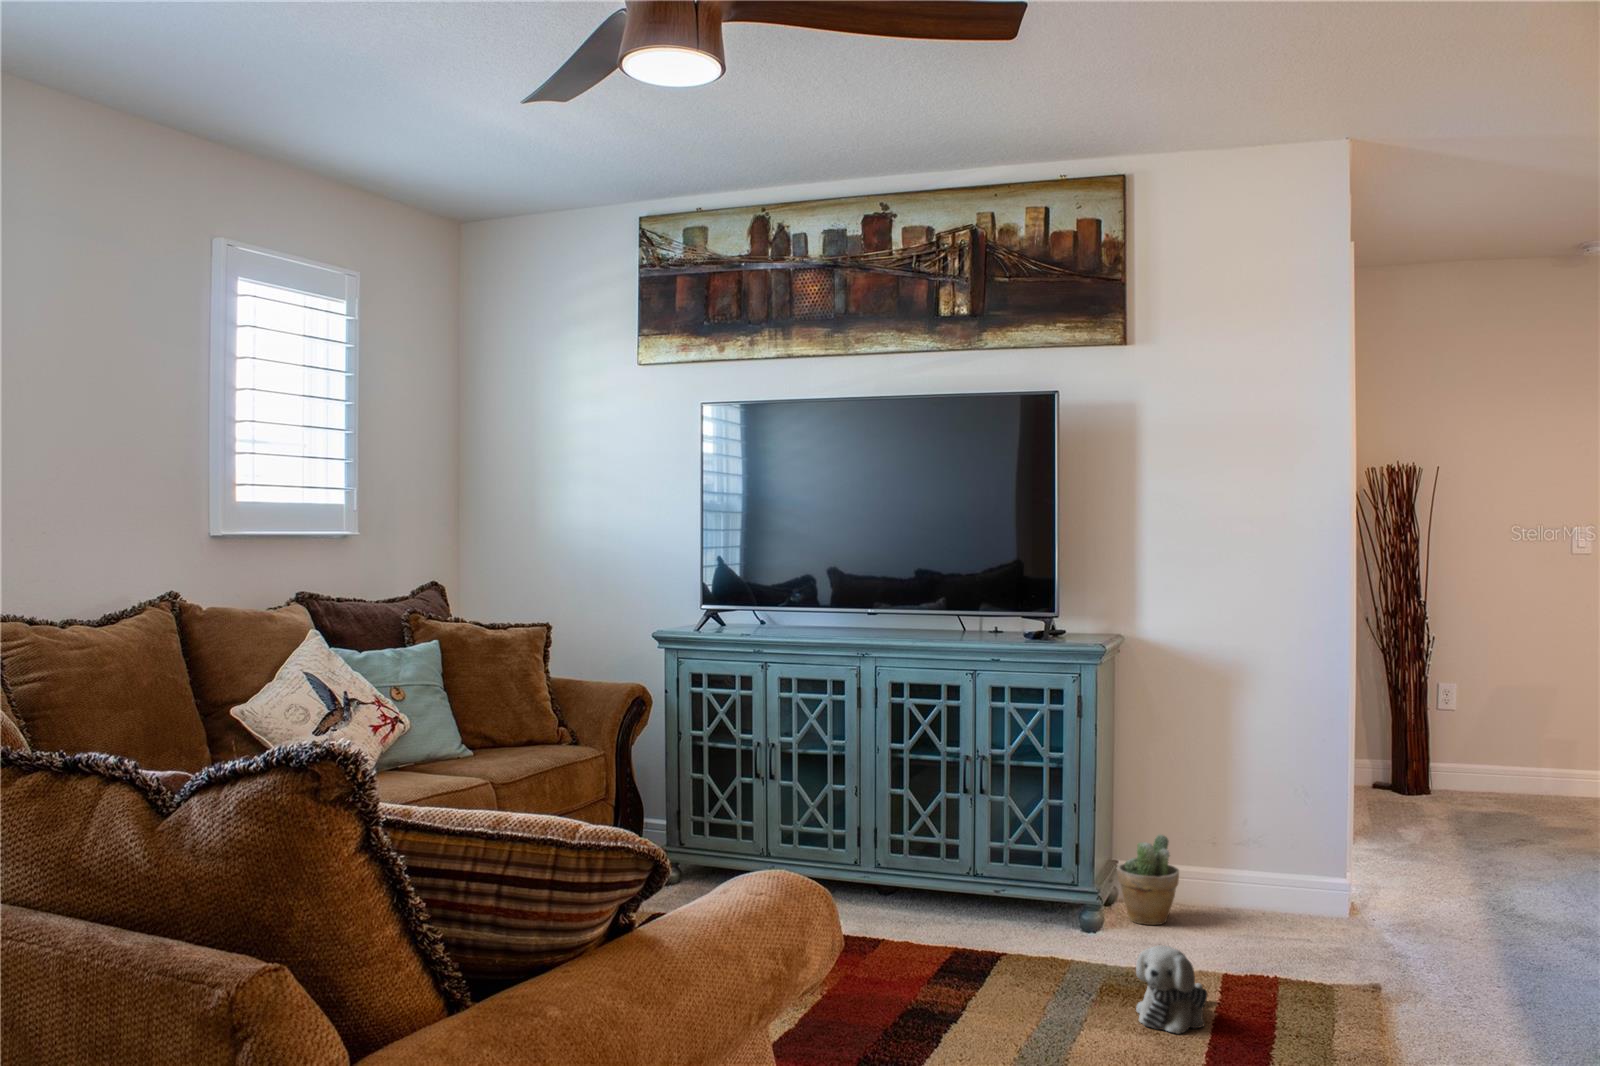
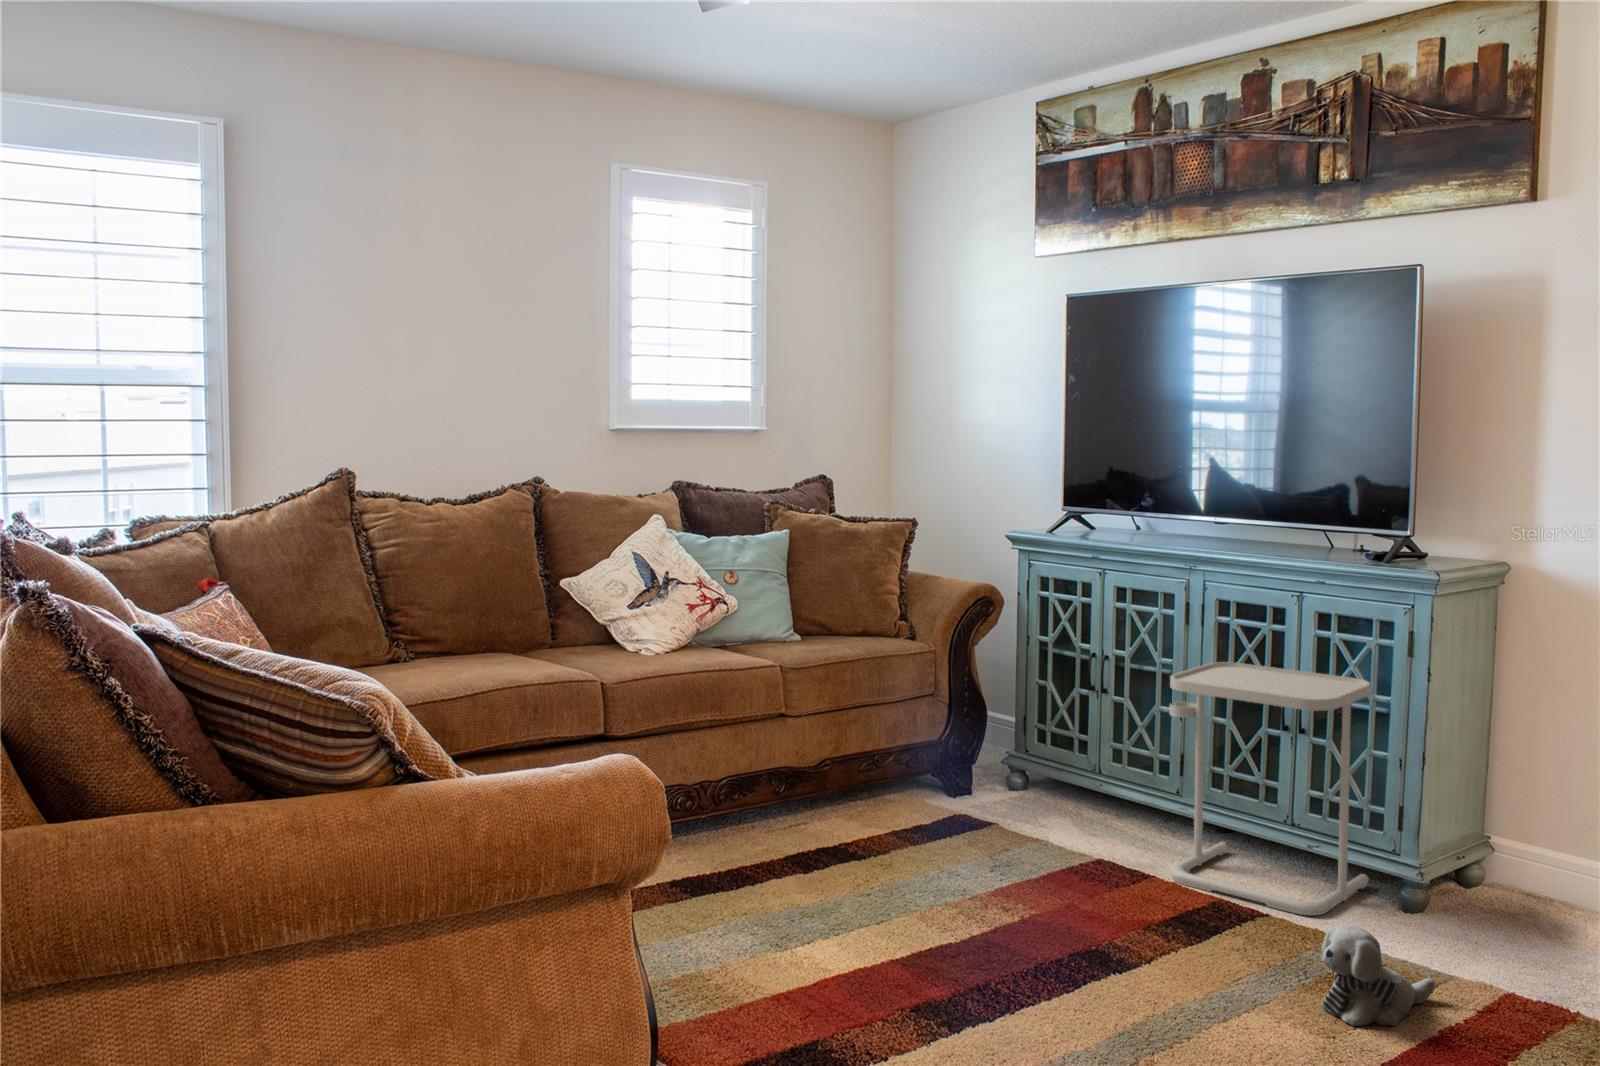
side table: none [882,736,1057,955] -> present [1170,662,1370,915]
potted plant: present [1117,834,1179,925] -> none [1459,806,1541,911]

